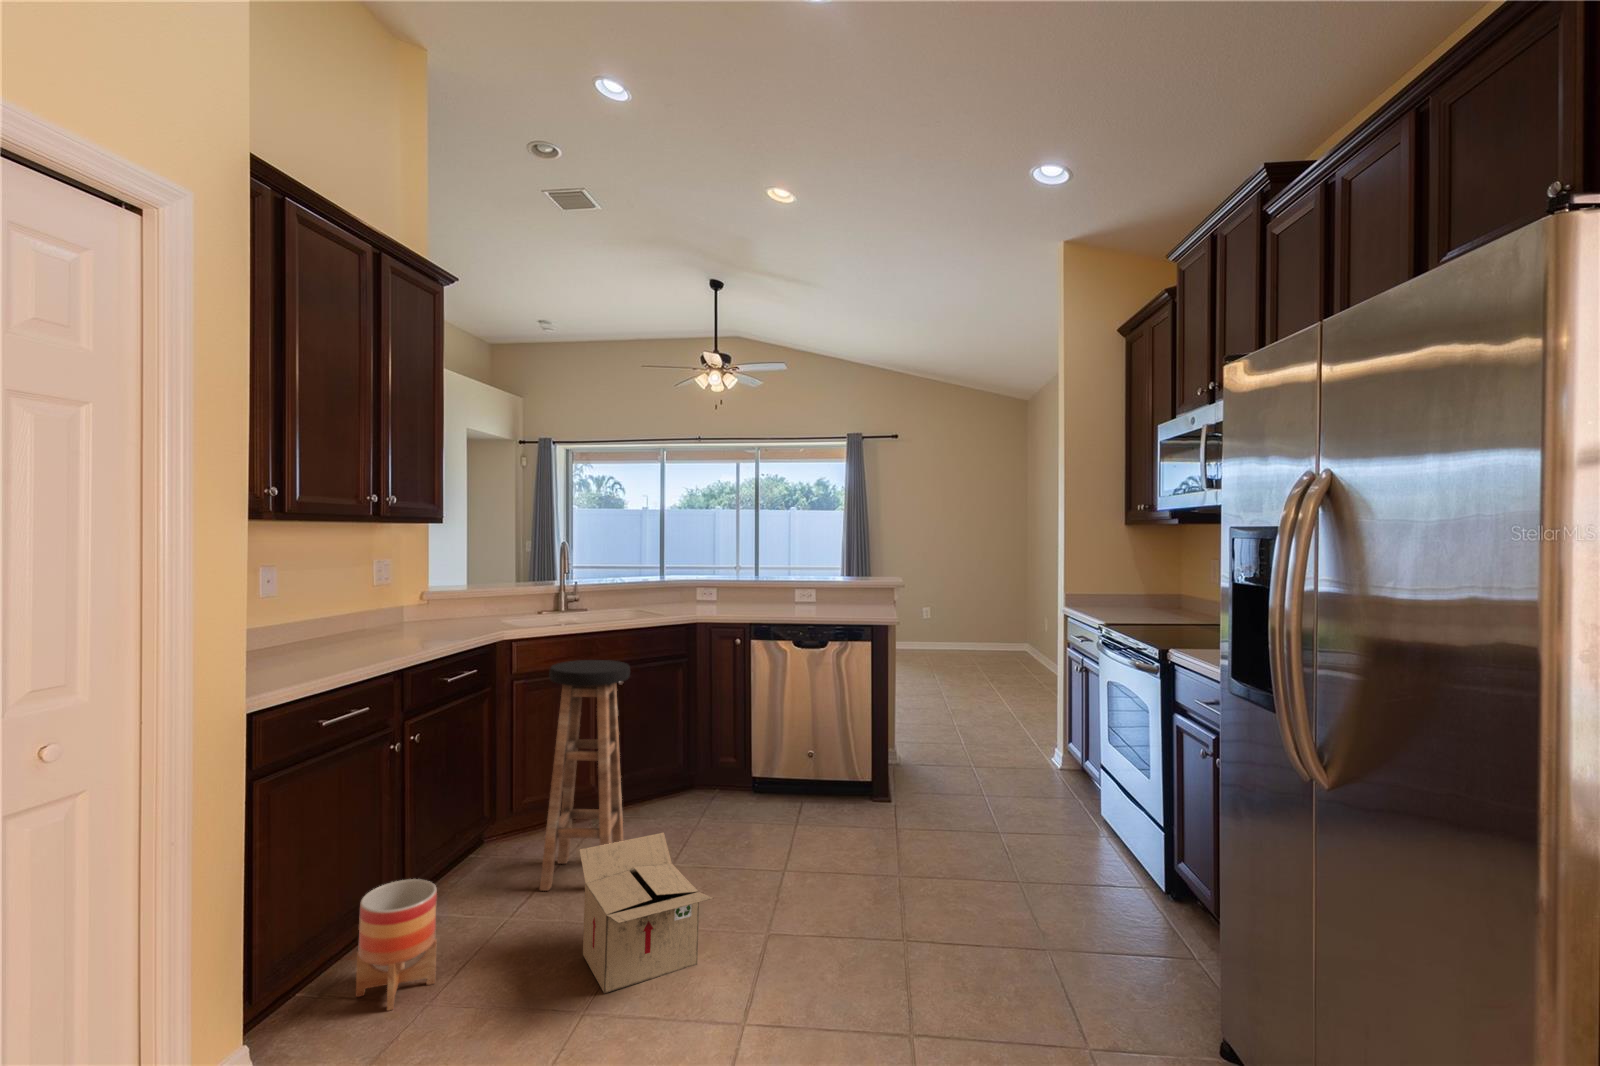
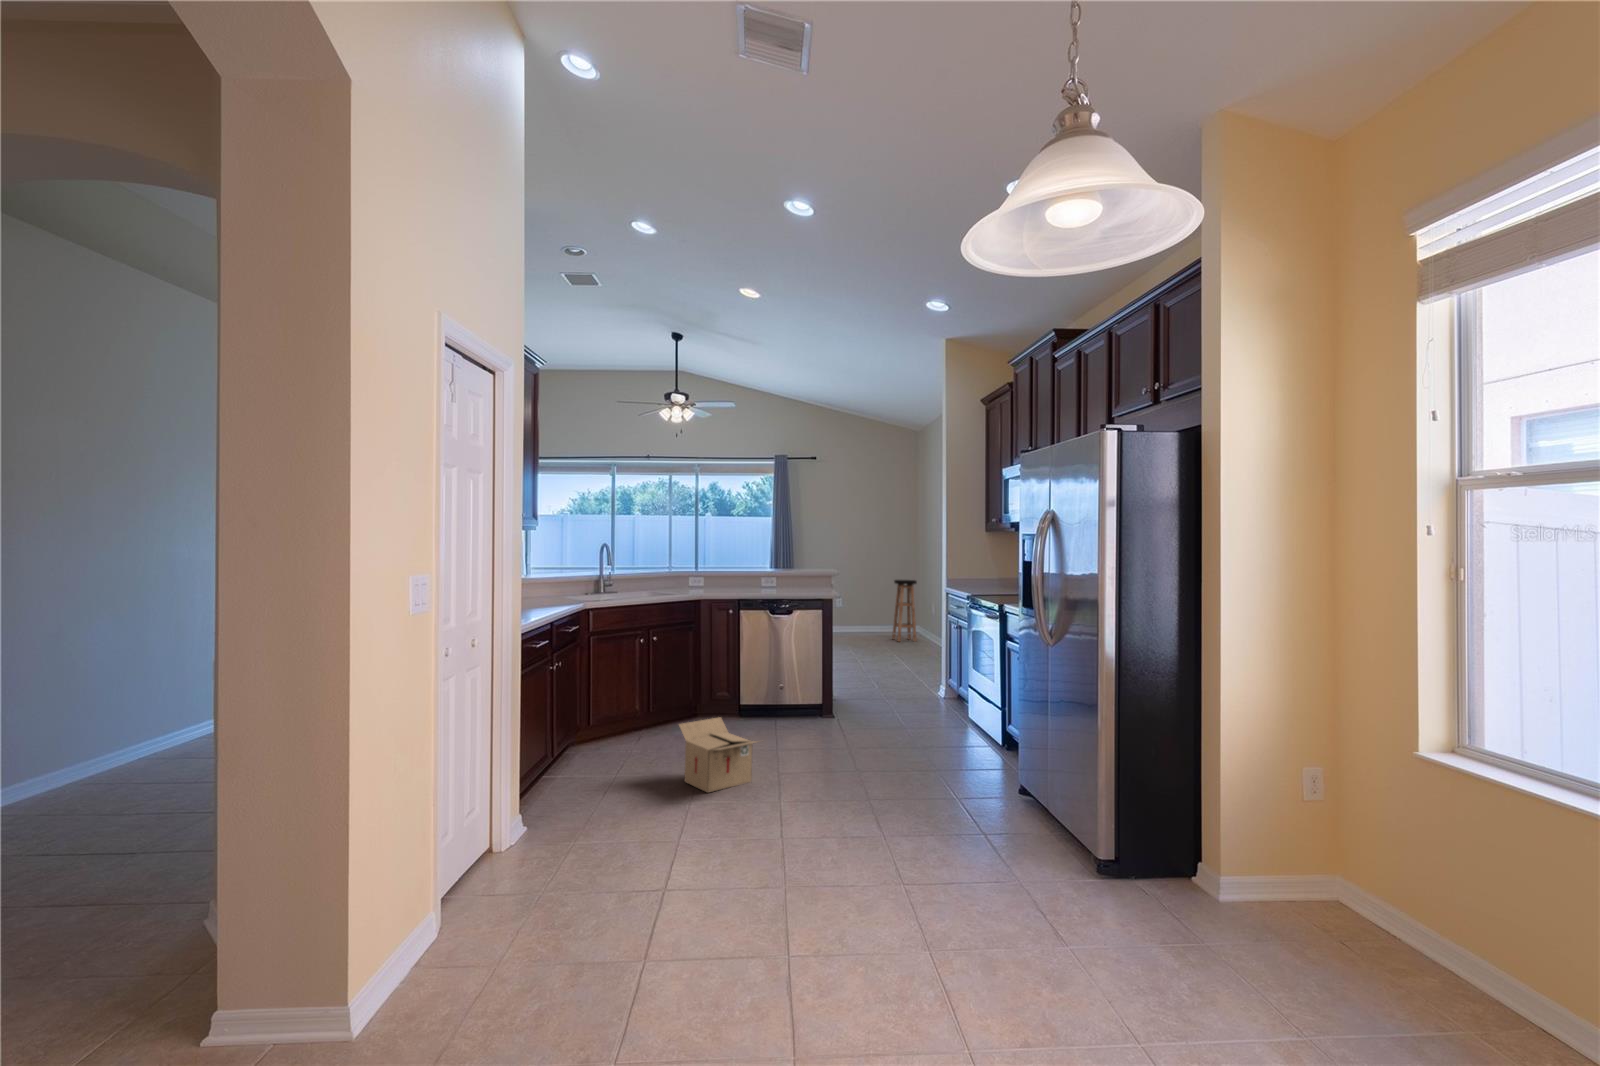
bar stool: present [540,660,630,891] -> present [892,580,917,642]
planter: present [356,879,437,1010] -> none [568,740,609,805]

